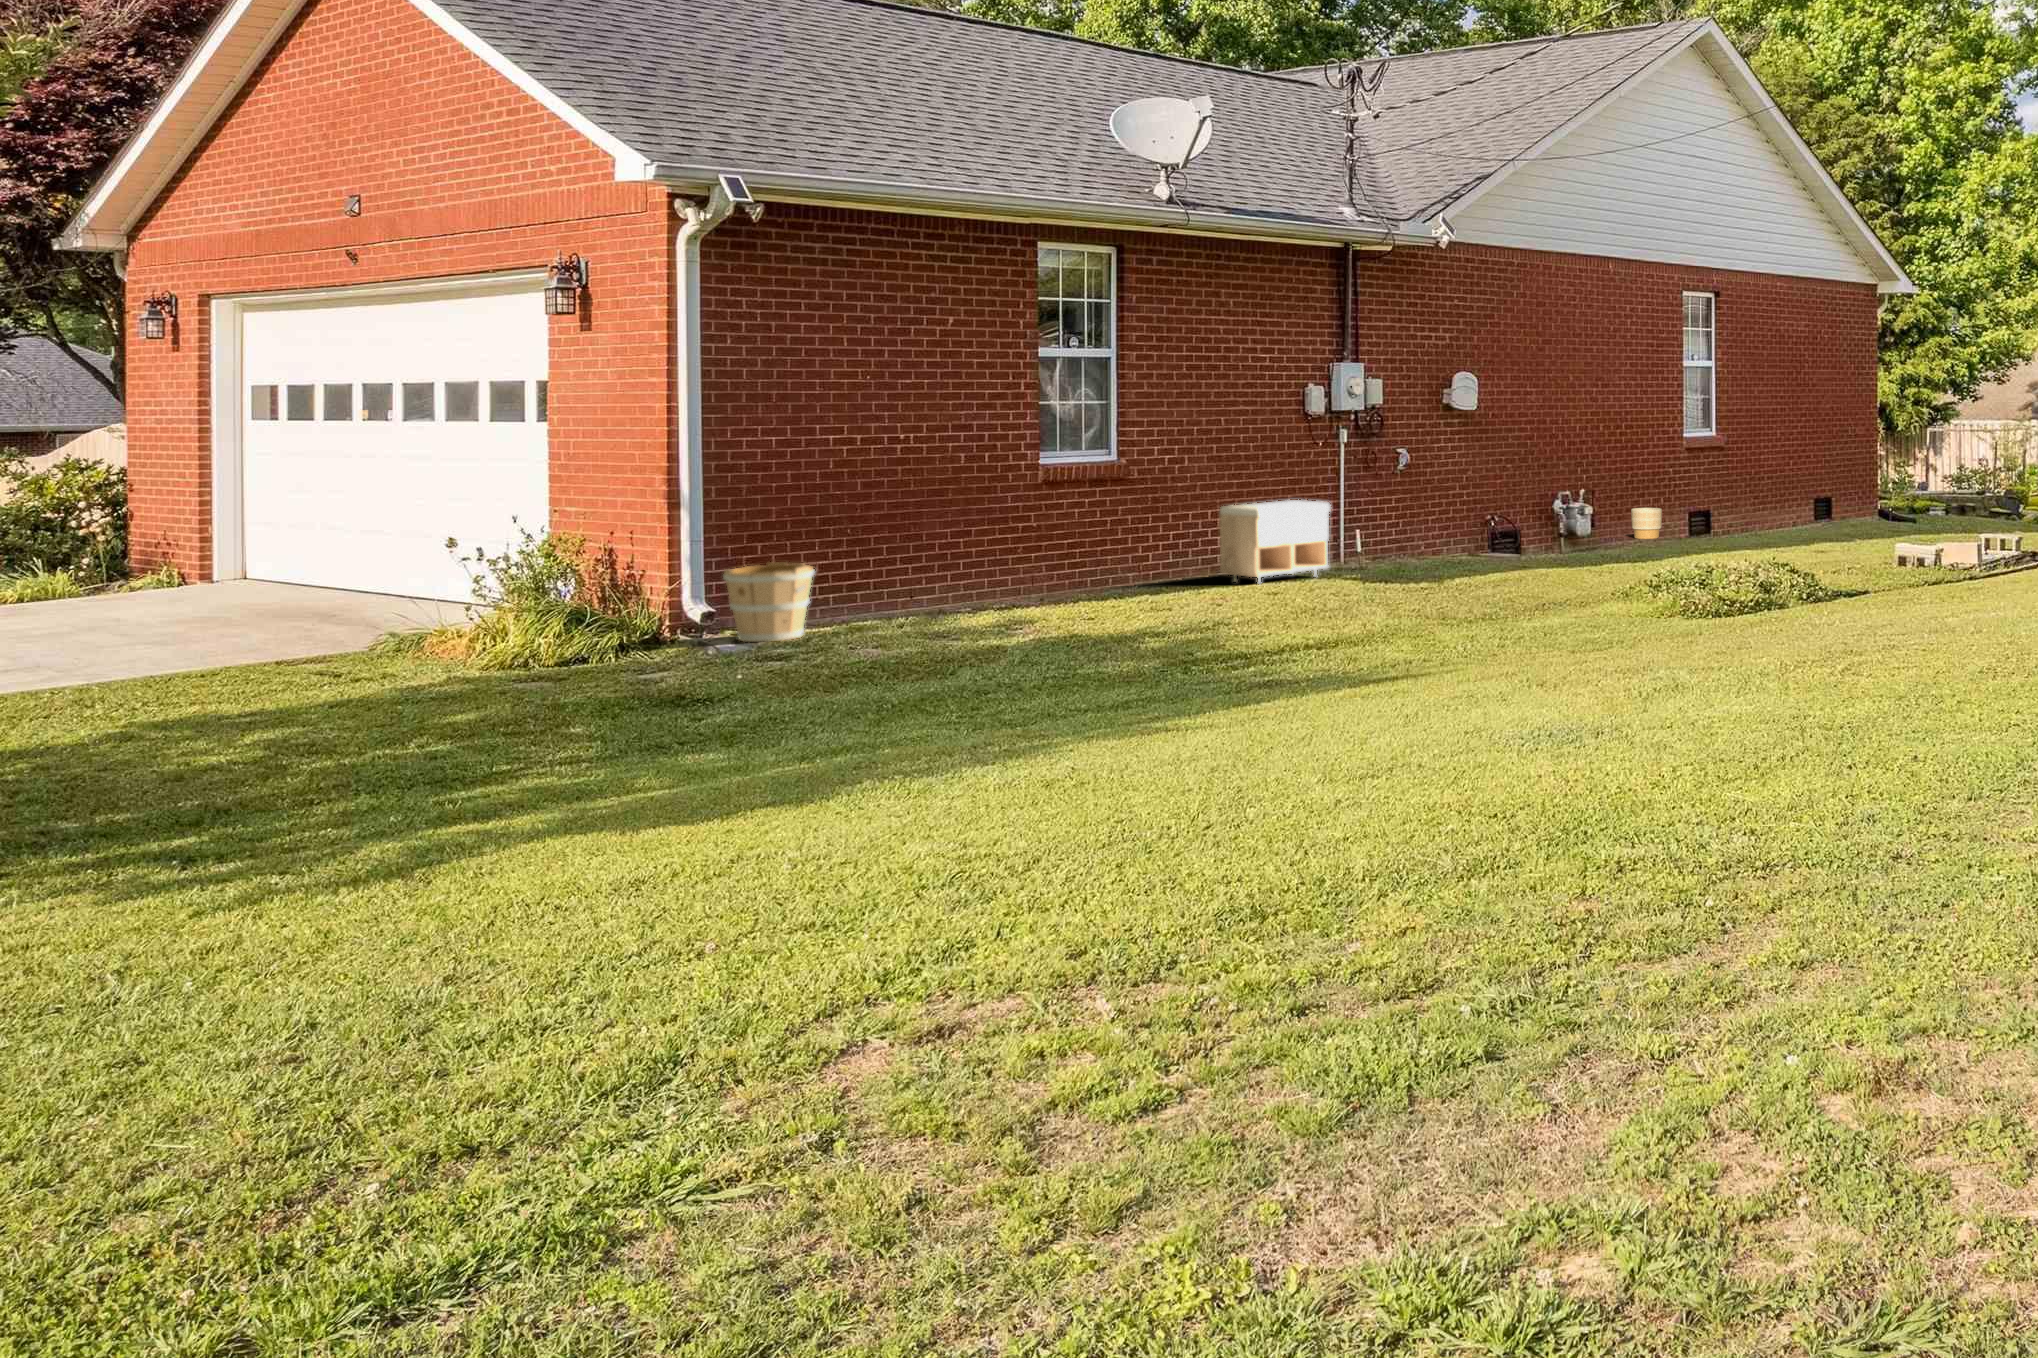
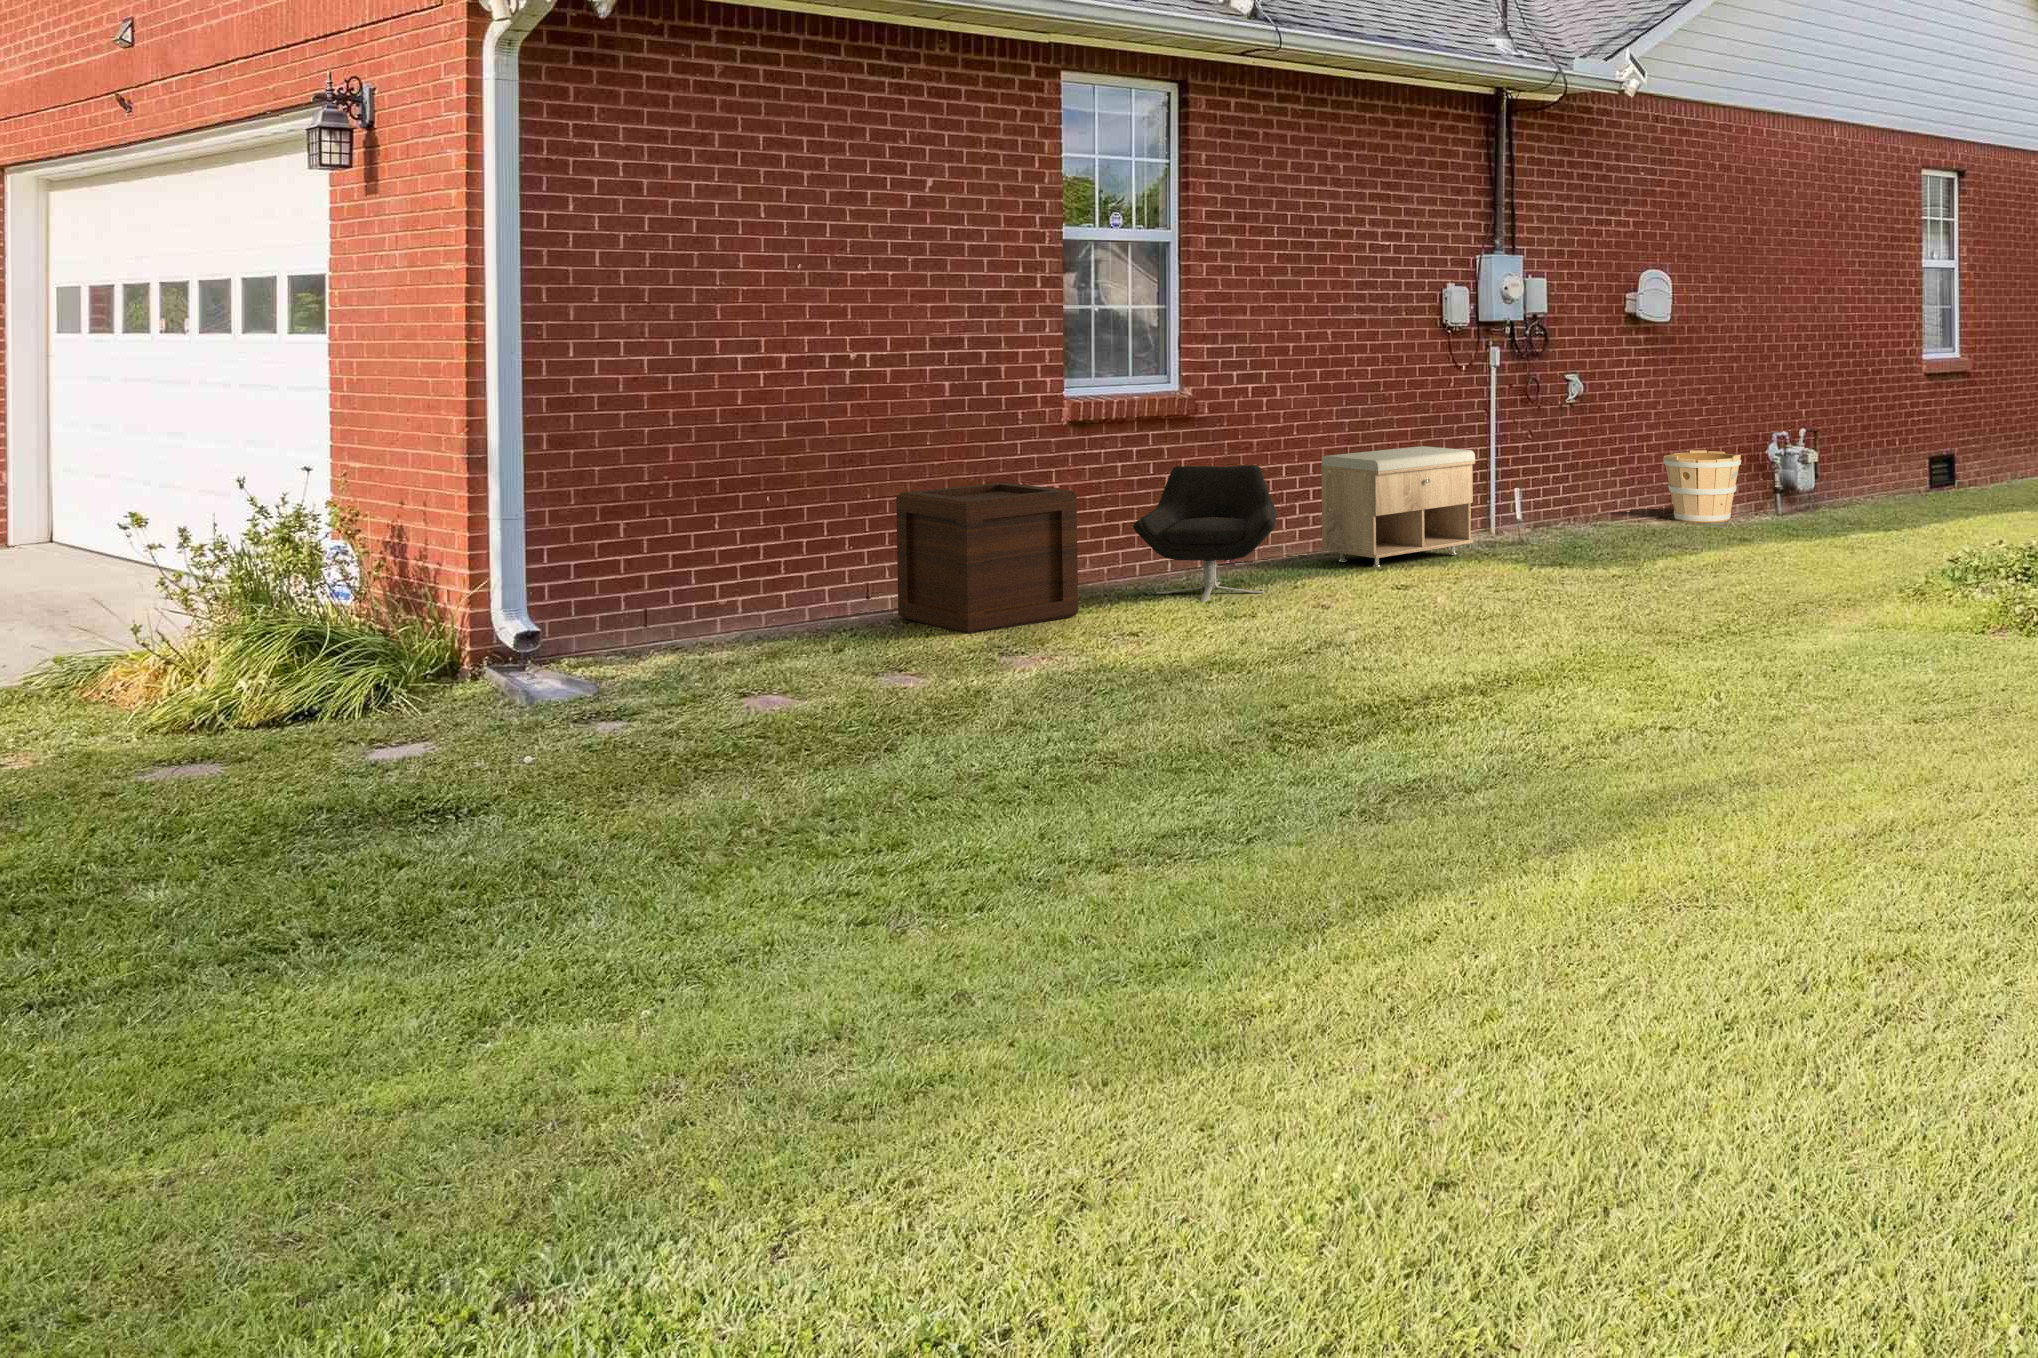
planter: present [1631,508,1662,539] -> none [1847,454,1888,495]
lounge chair: none [1088,512,1187,604] -> present [1133,465,1277,602]
wooden crate: none [928,523,1053,620] -> present [896,482,1078,634]
wooden bucket: present [723,562,814,642] -> present [1663,450,1741,522]

